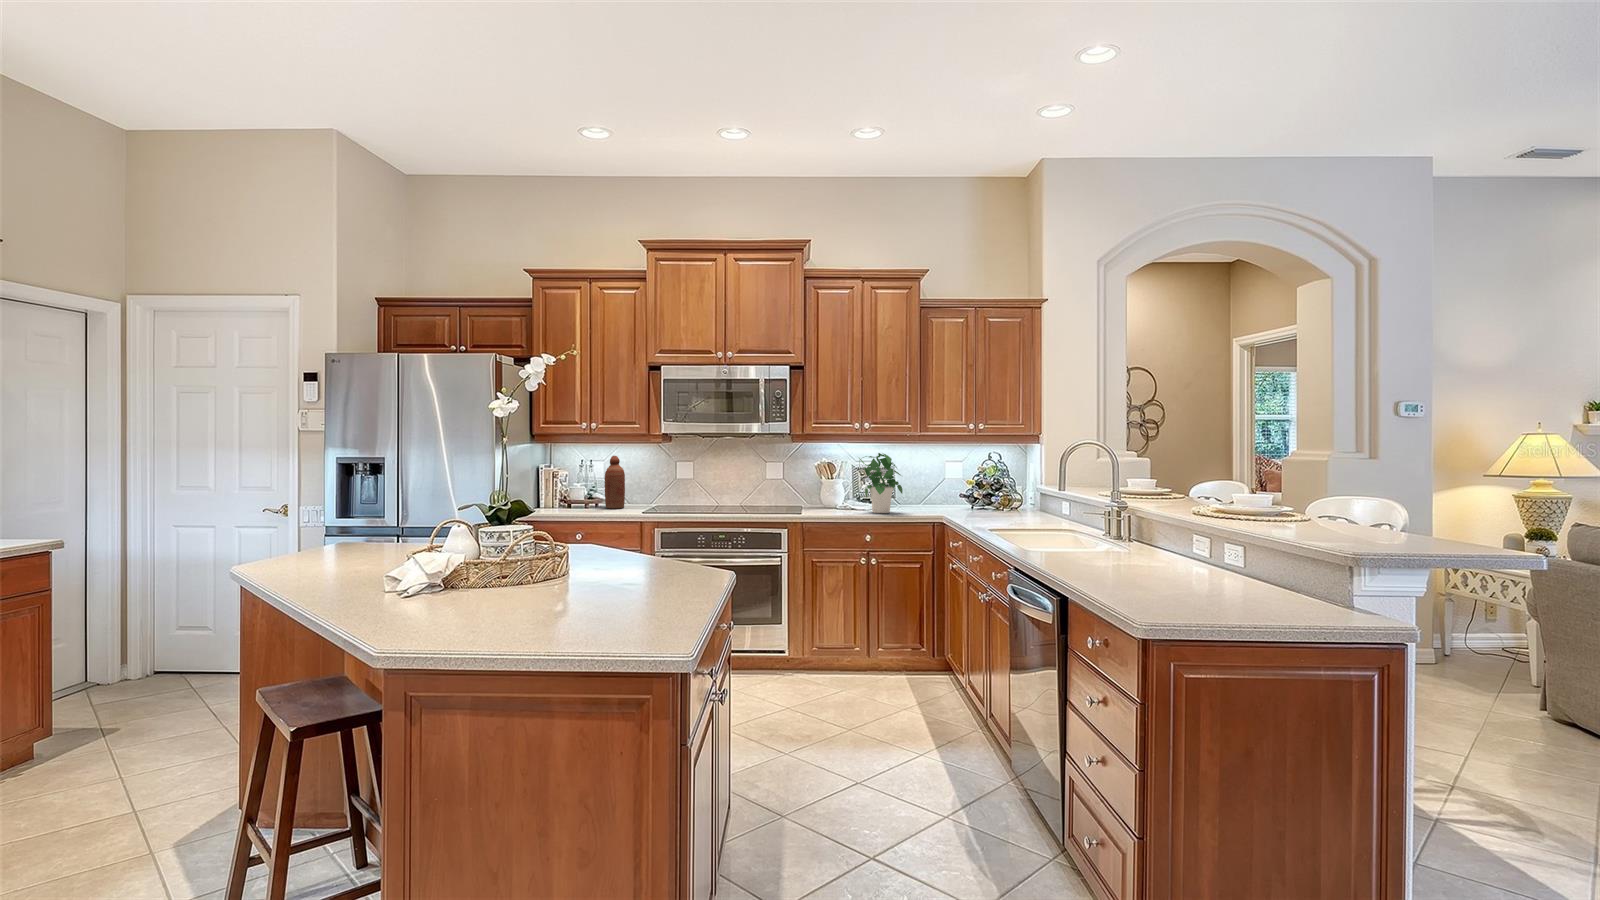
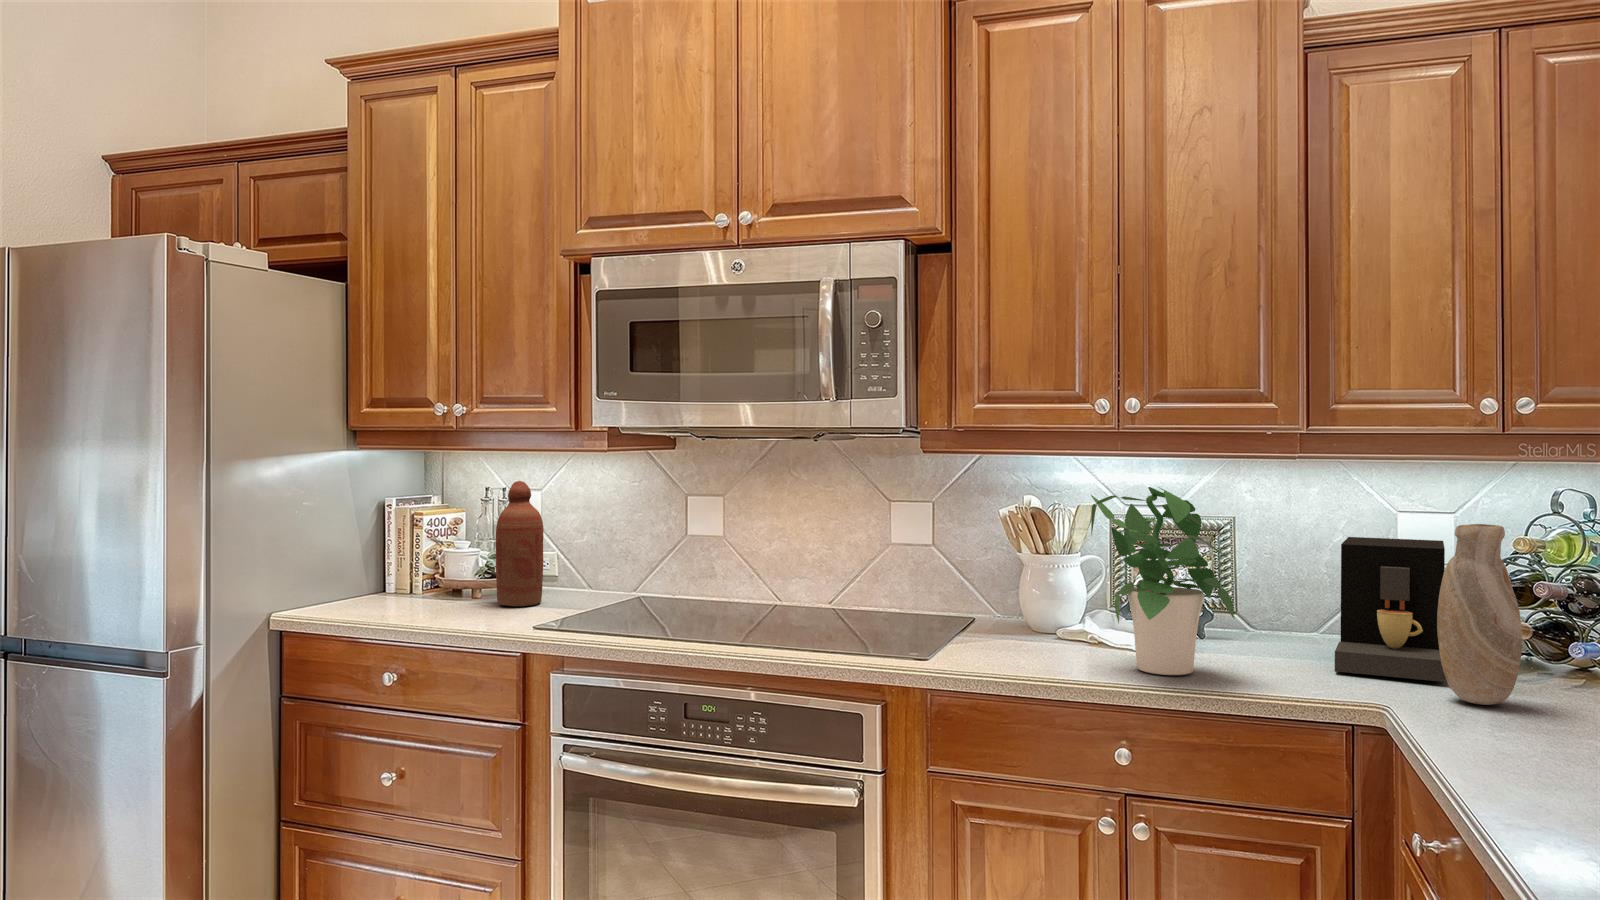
vase: none [959,462,980,515] -> present [1437,524,1522,705]
coffee maker: none [930,470,960,511] -> present [1335,537,1445,682]

